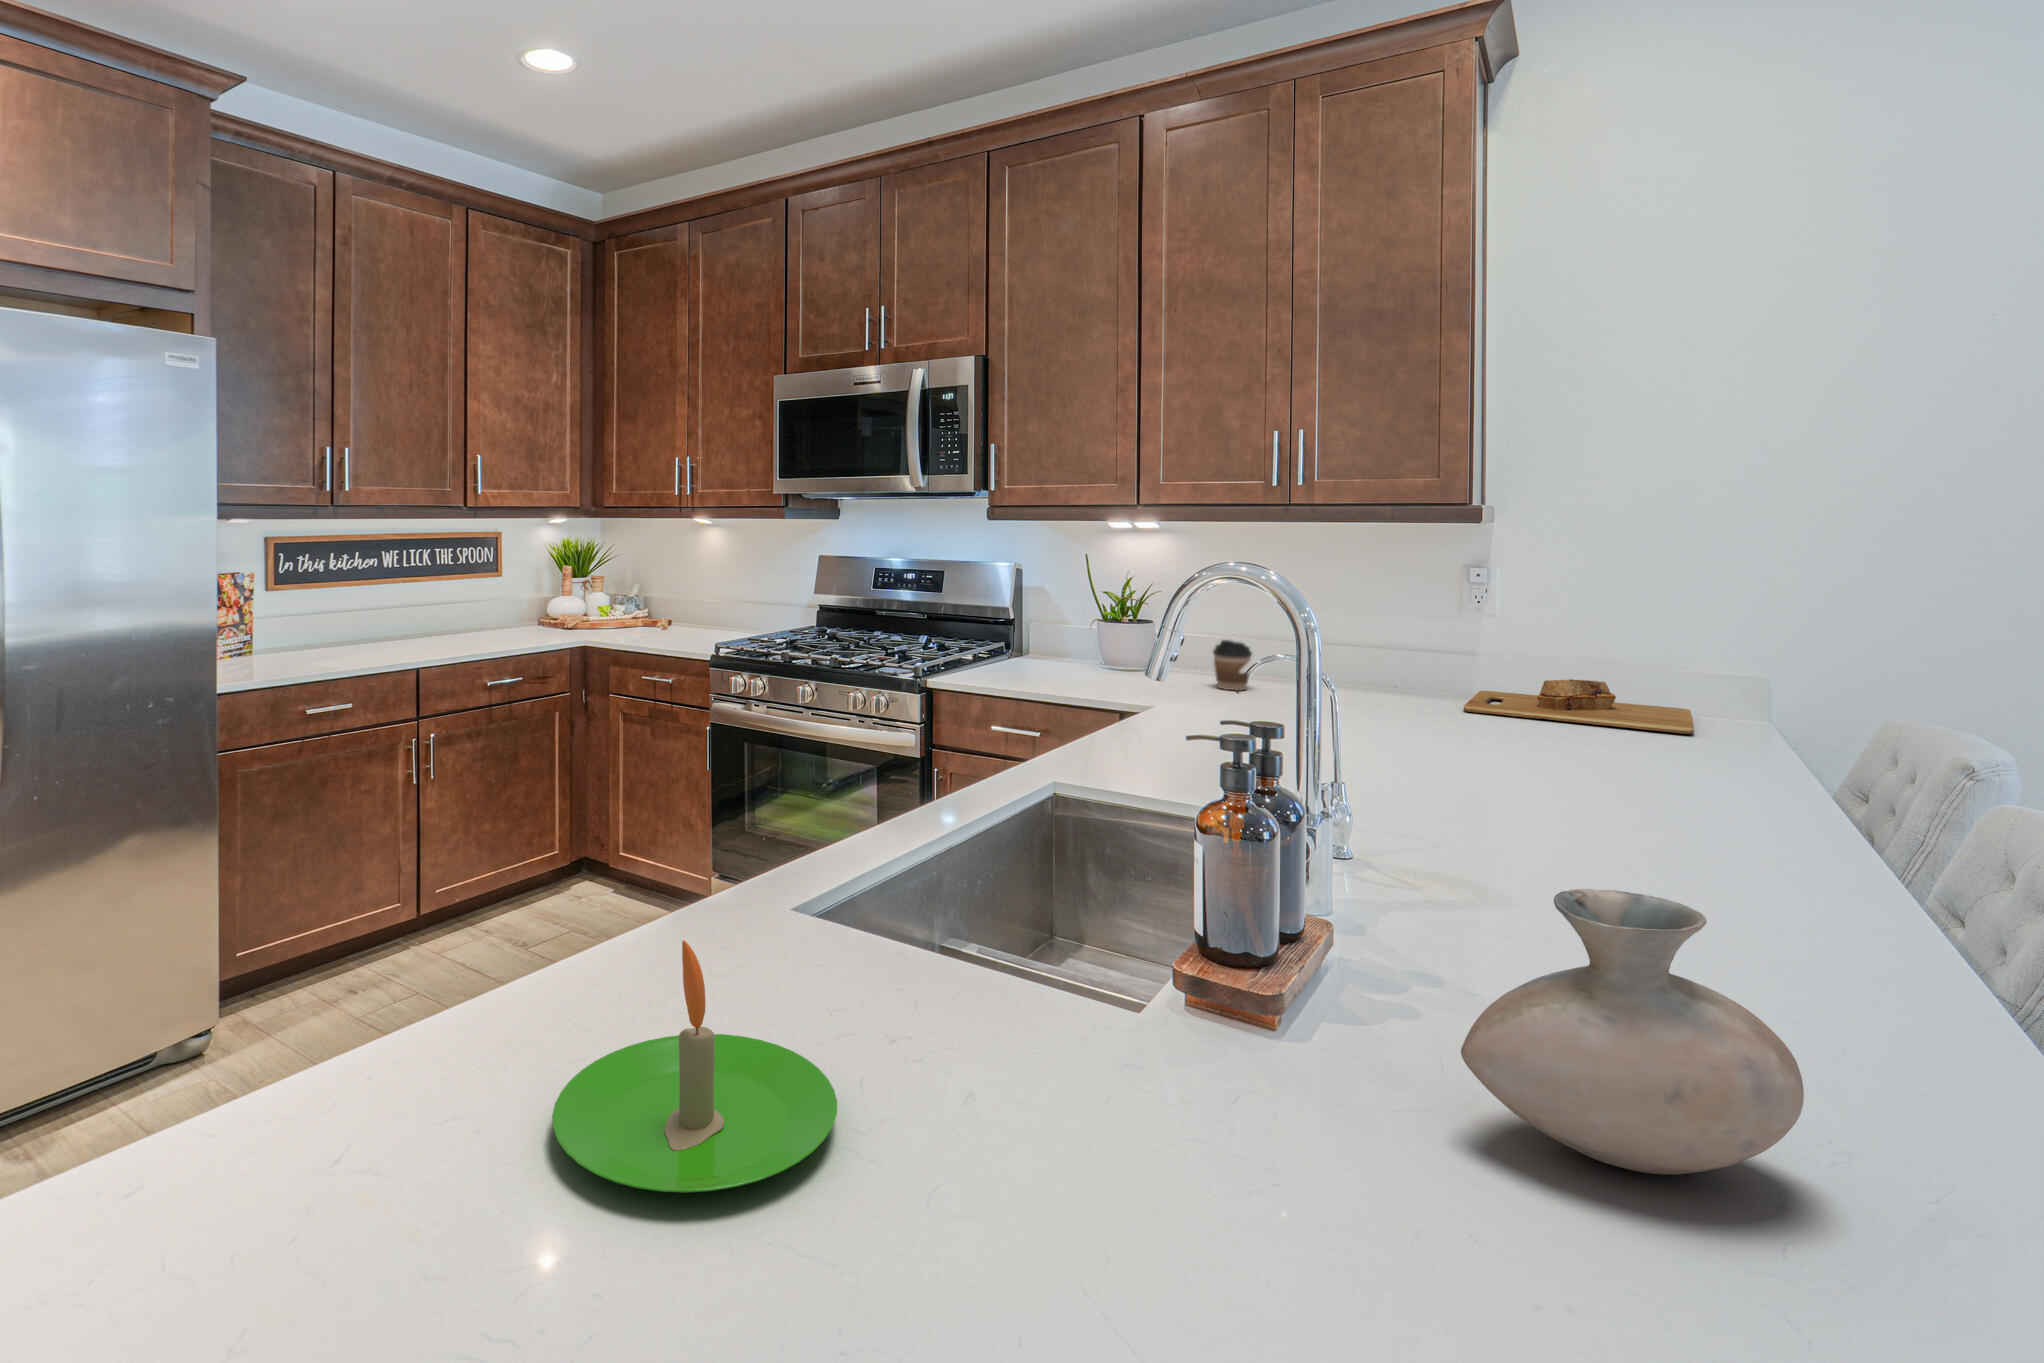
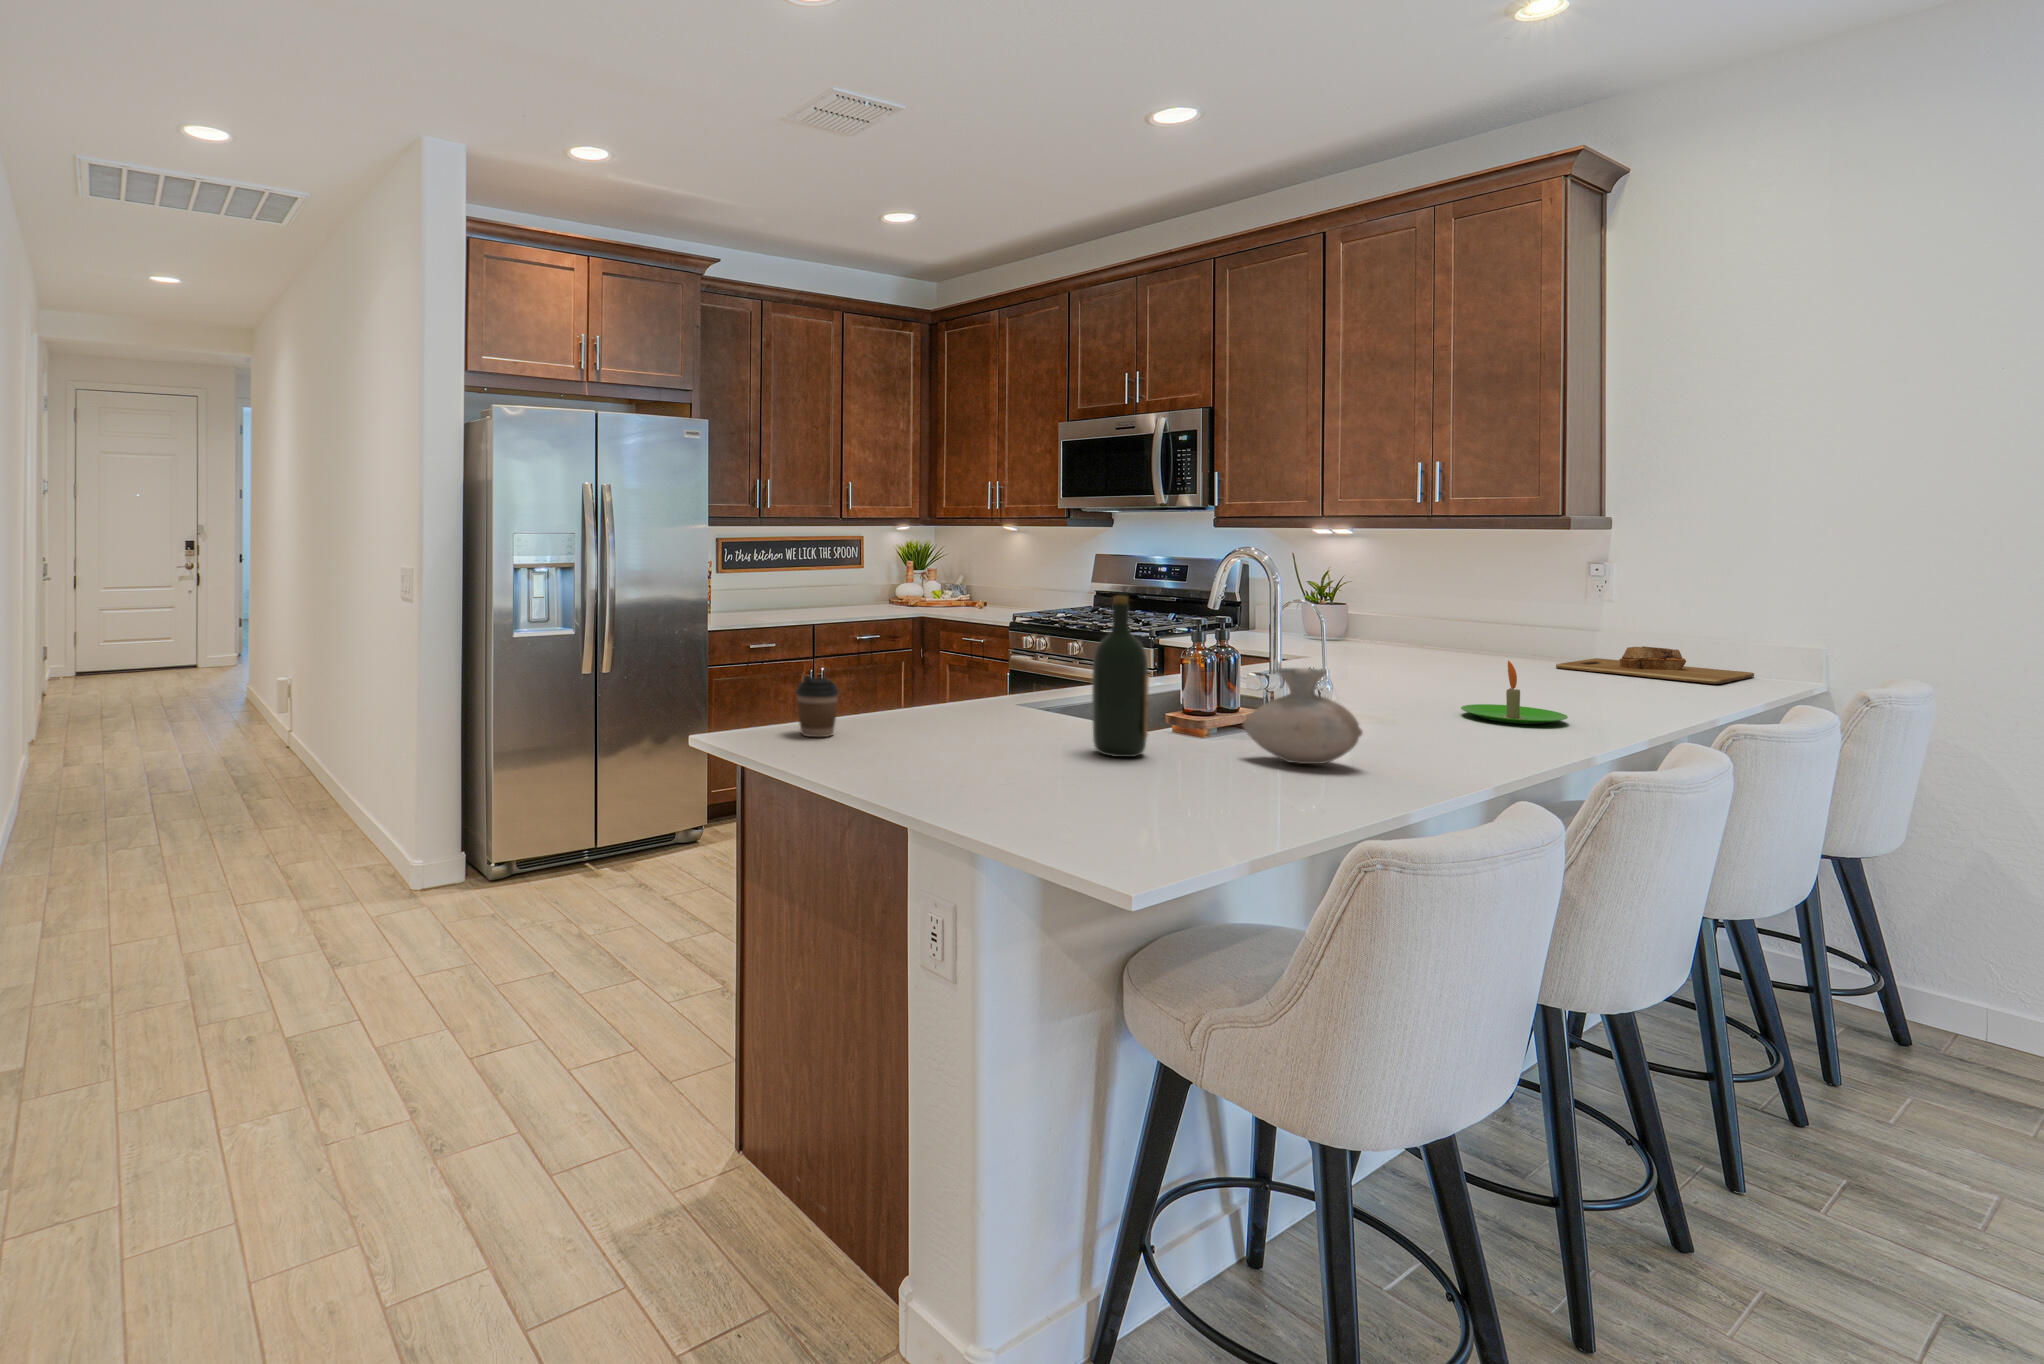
coffee cup: present [1213,640,1252,690] -> present [795,676,839,737]
wine bottle: none [1091,719,1257,1212] -> present [1092,596,1149,757]
candle: present [552,940,837,1193] -> present [1461,661,1568,724]

